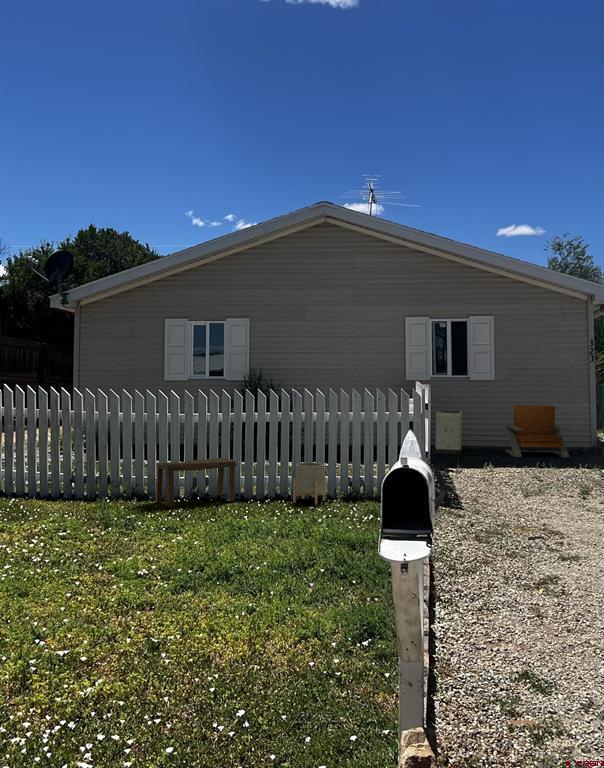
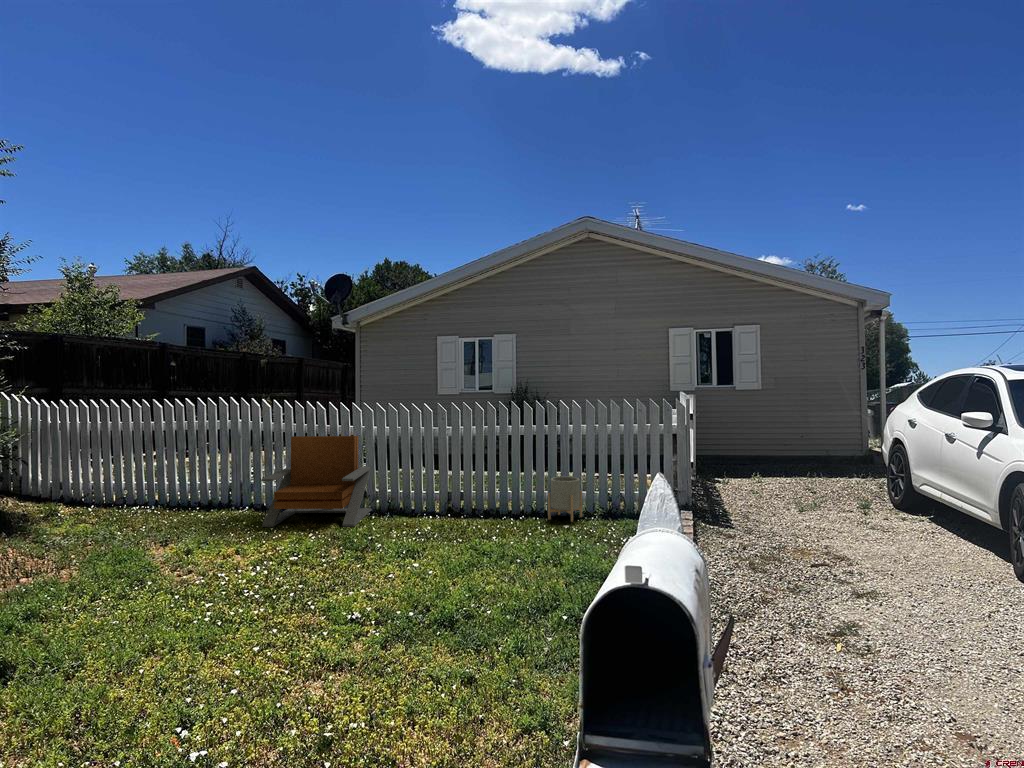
lounge chair: present [506,405,570,457] -> present [261,436,371,527]
trash can: present [436,411,462,454] -> none [700,420,726,462]
bench: present [156,457,236,508] -> none [406,471,488,525]

